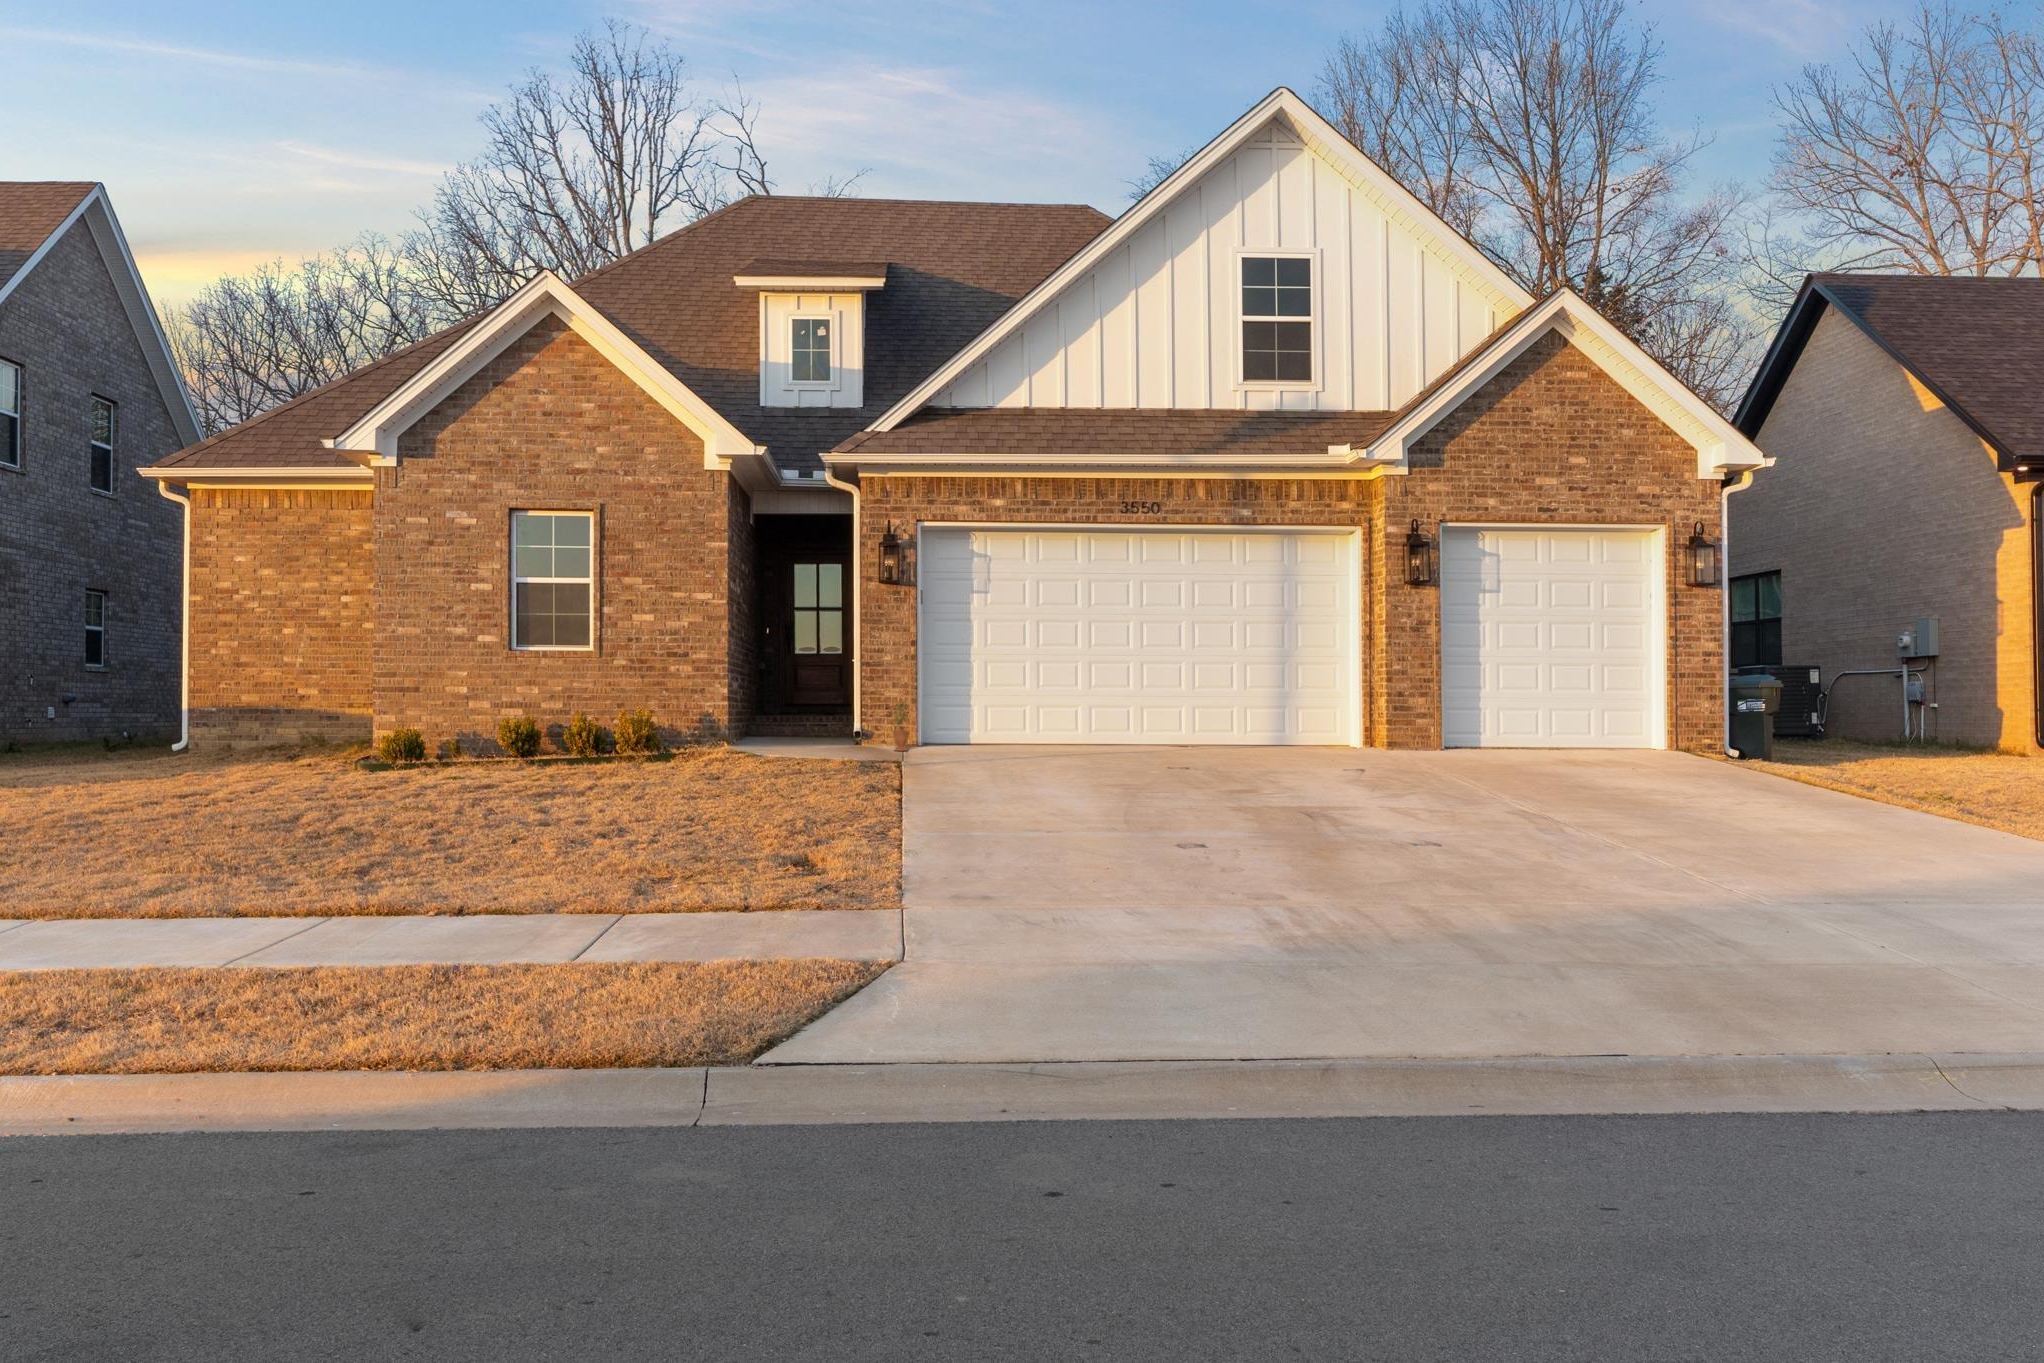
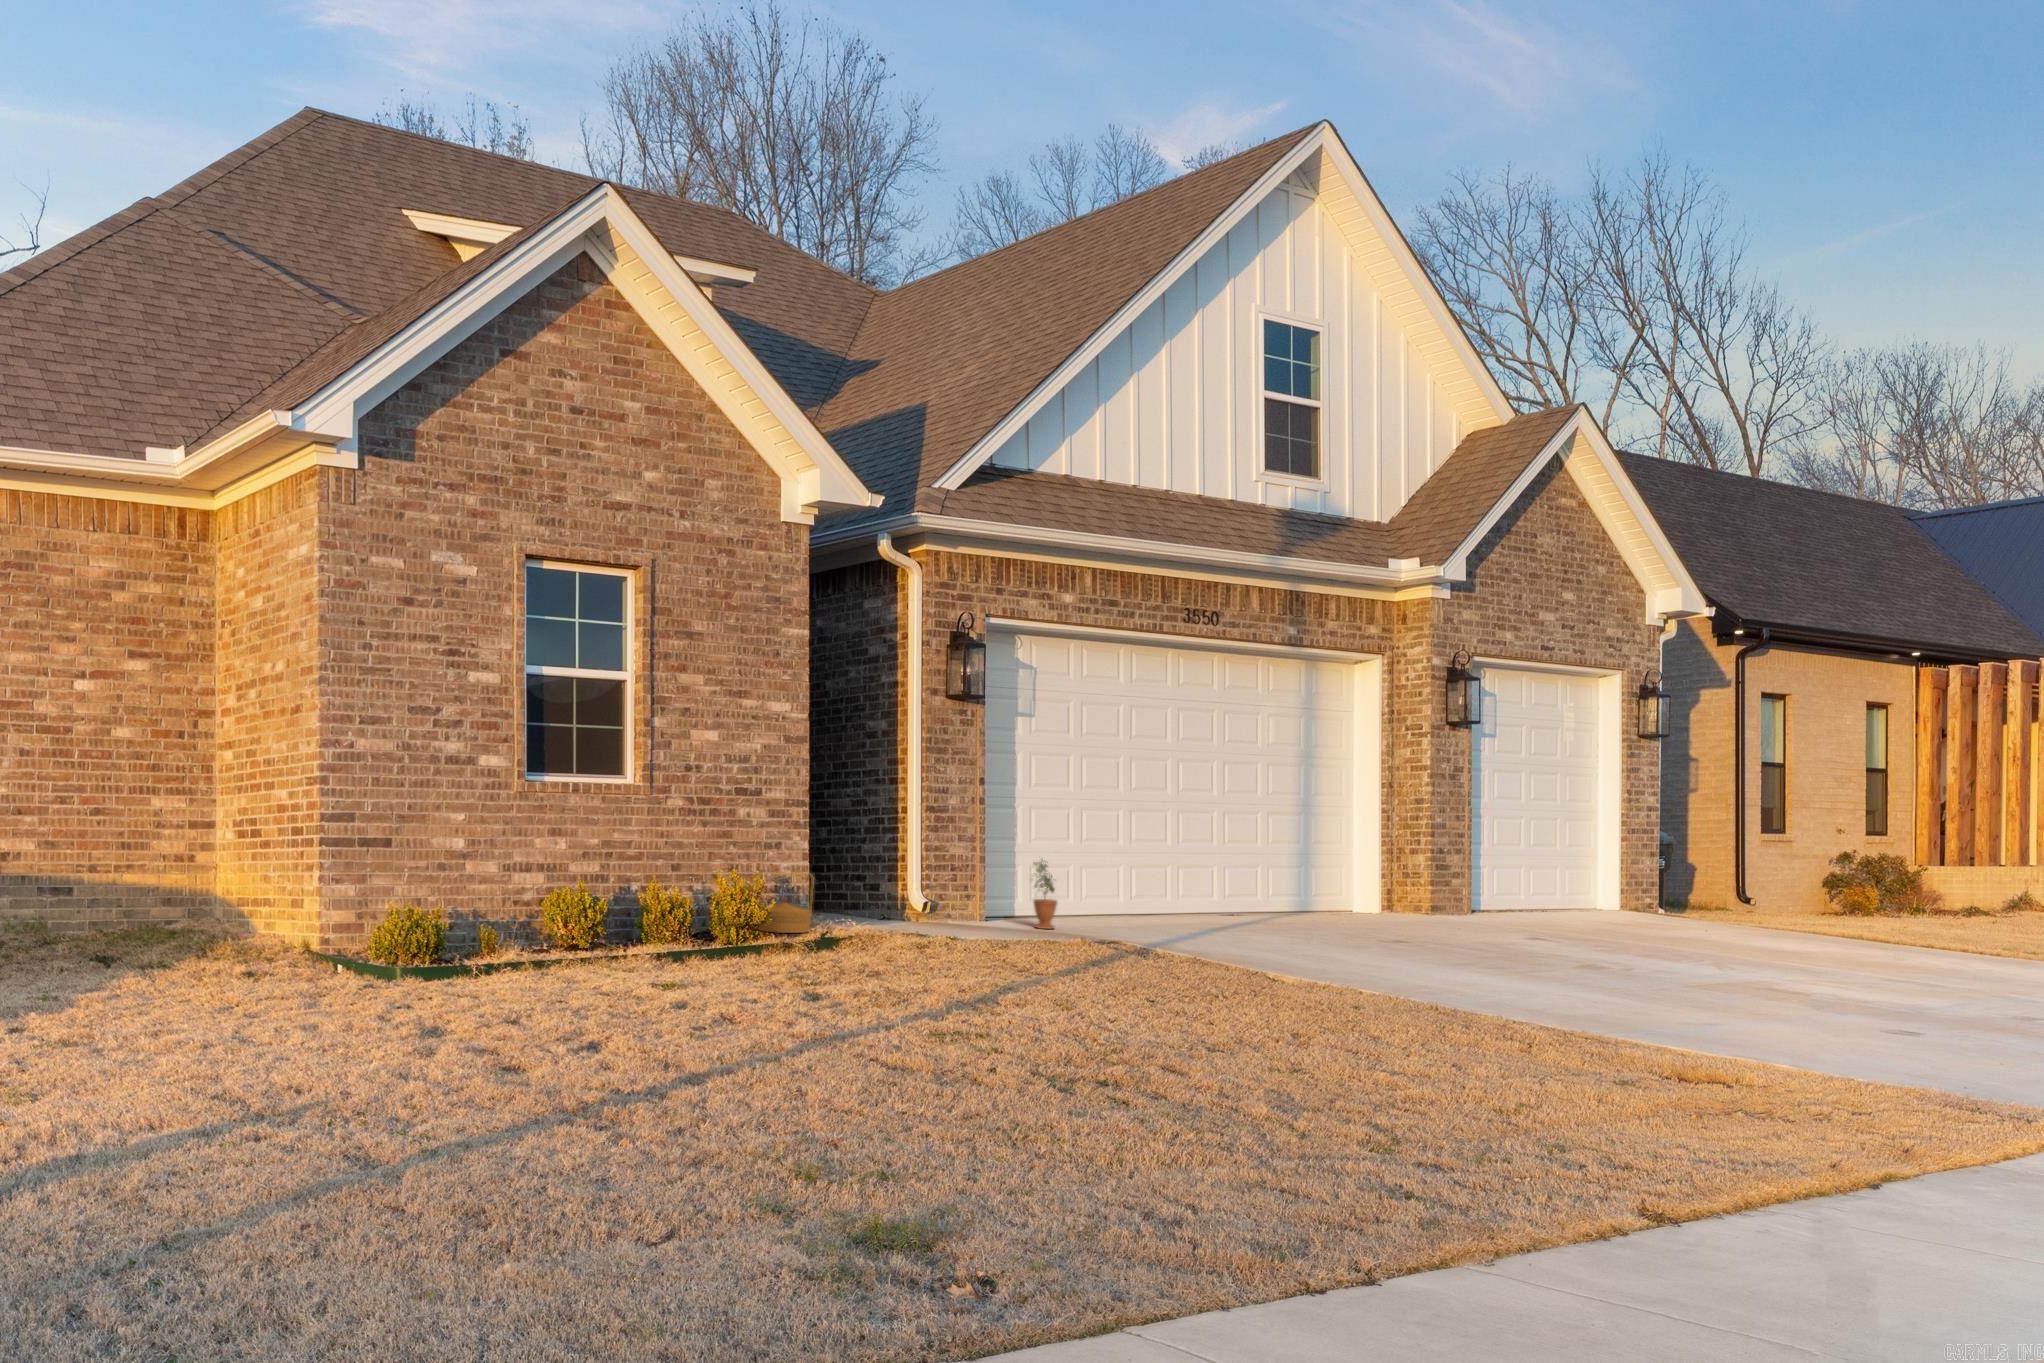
woven basket: none [673,709,713,750] -> present [757,872,814,933]

